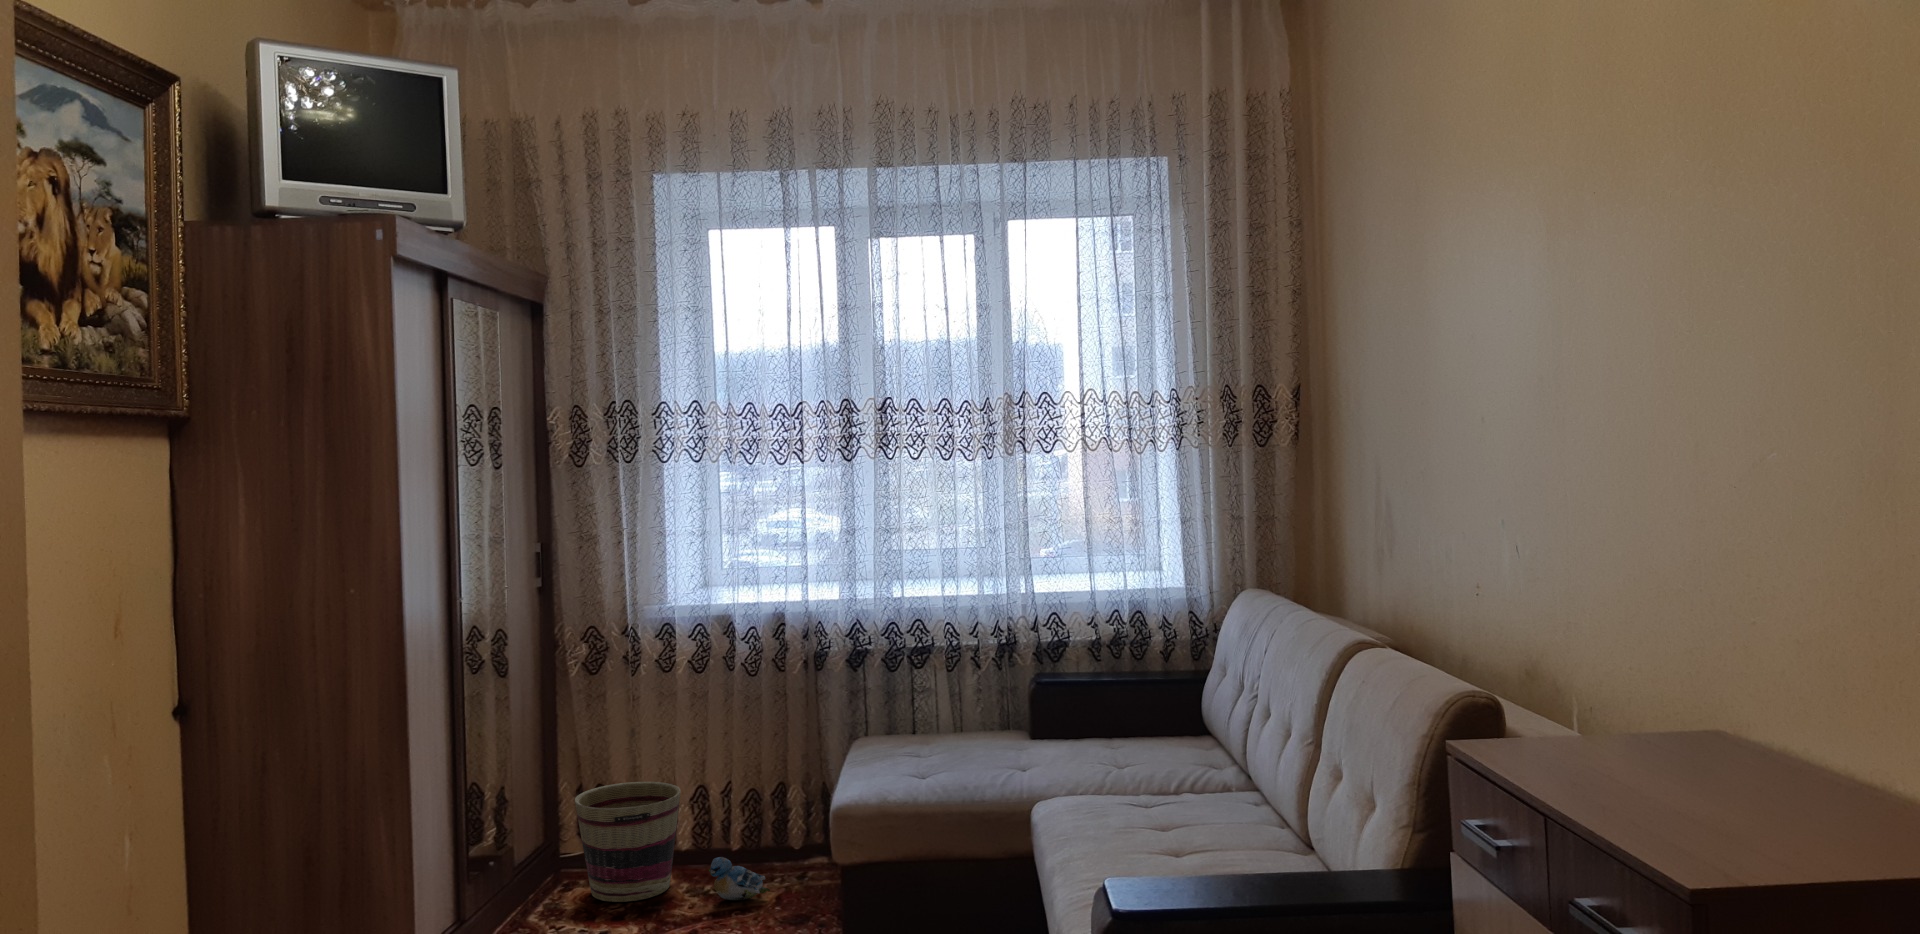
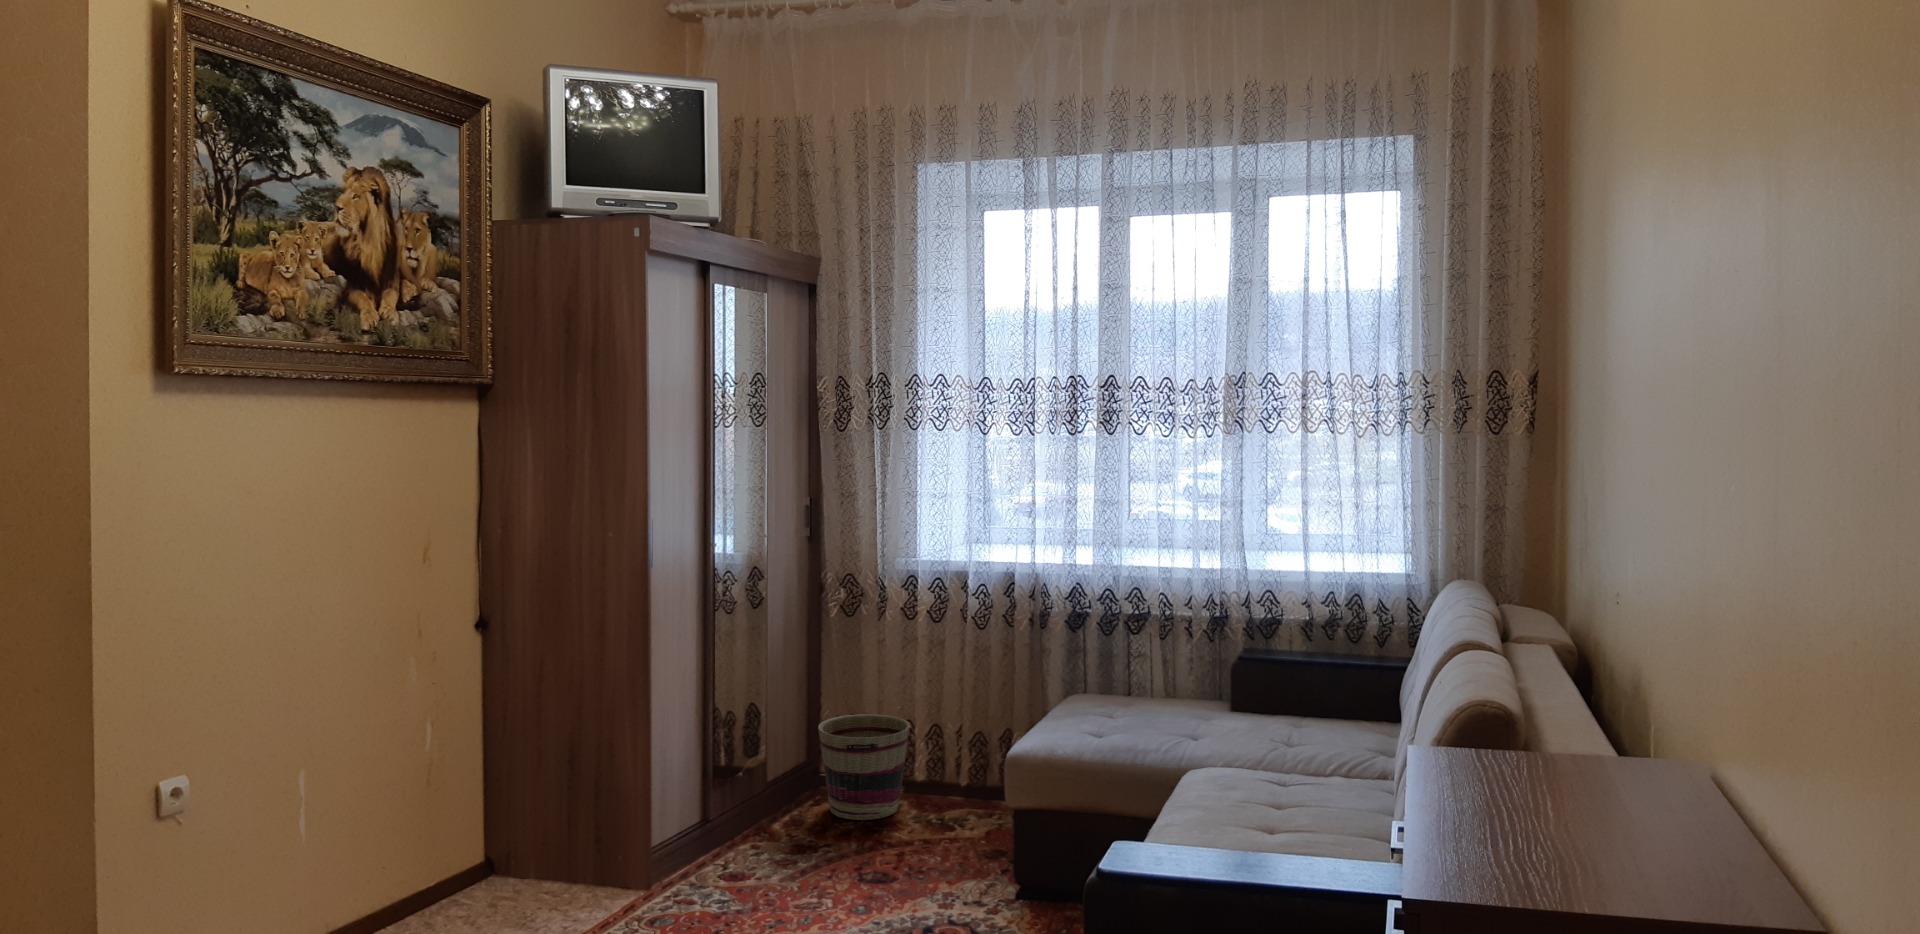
plush toy: present [708,857,770,900] -> none [925,791,979,832]

